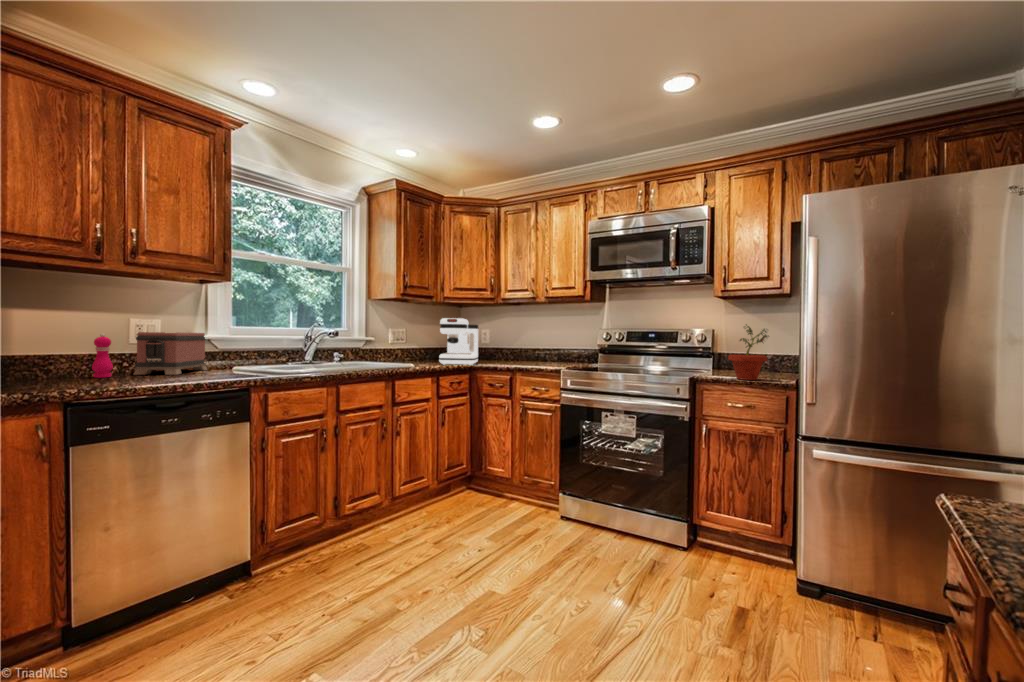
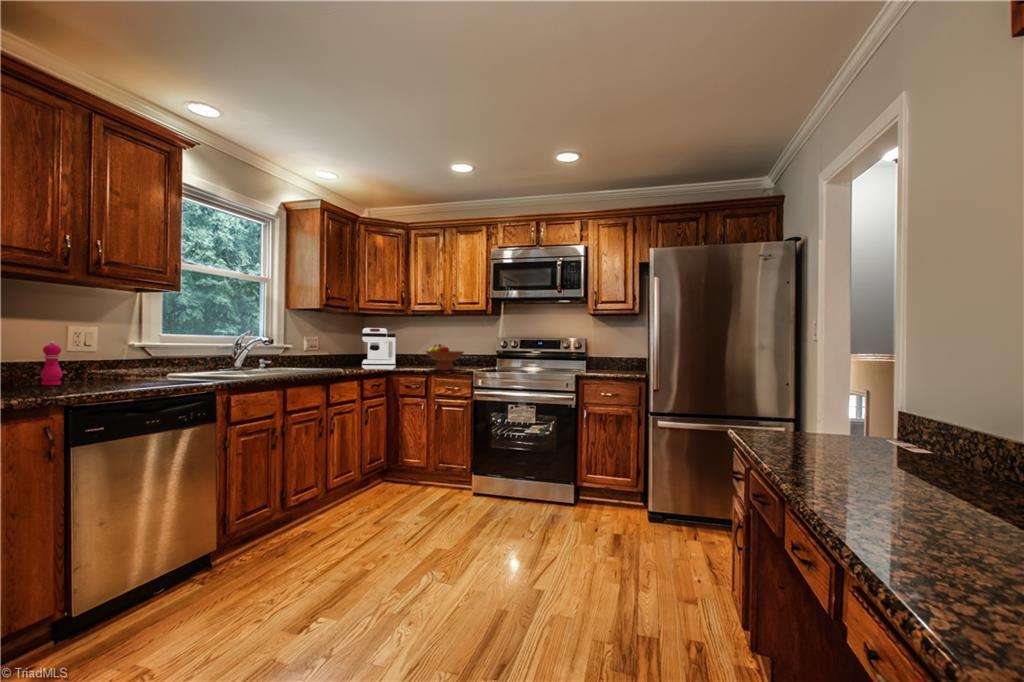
potted plant: present [728,324,767,380] -> none [601,336,629,376]
toaster: present [134,332,207,375] -> none [77,340,142,382]
fruit bowl: none [508,336,554,367] -> present [426,344,464,370]

